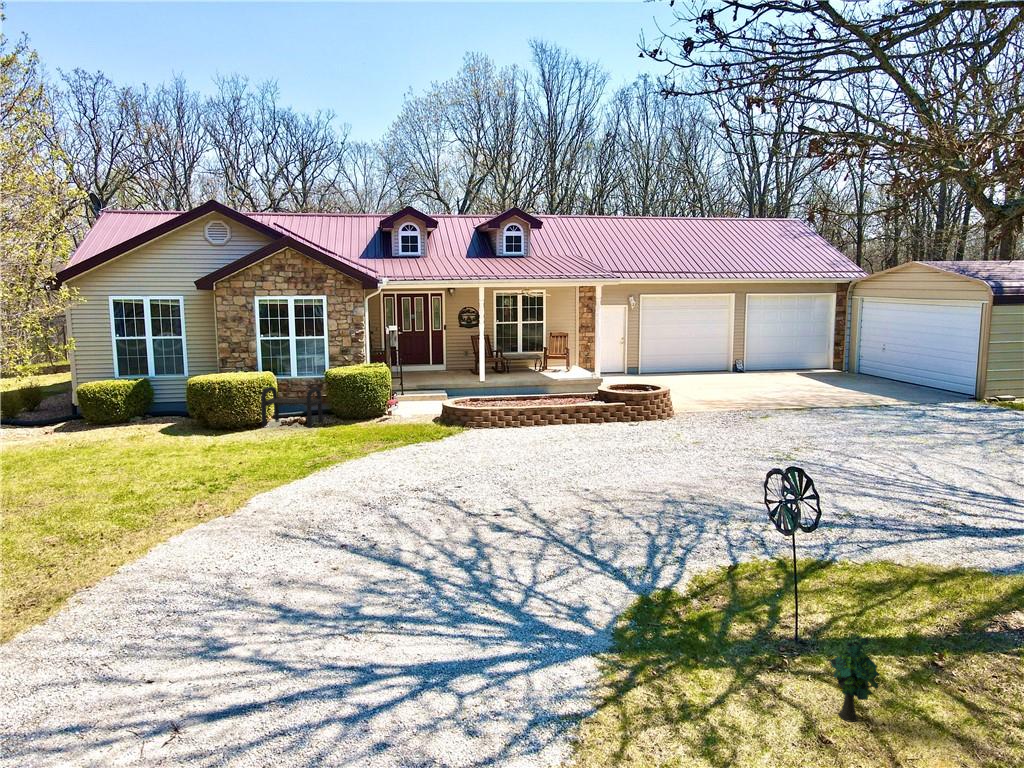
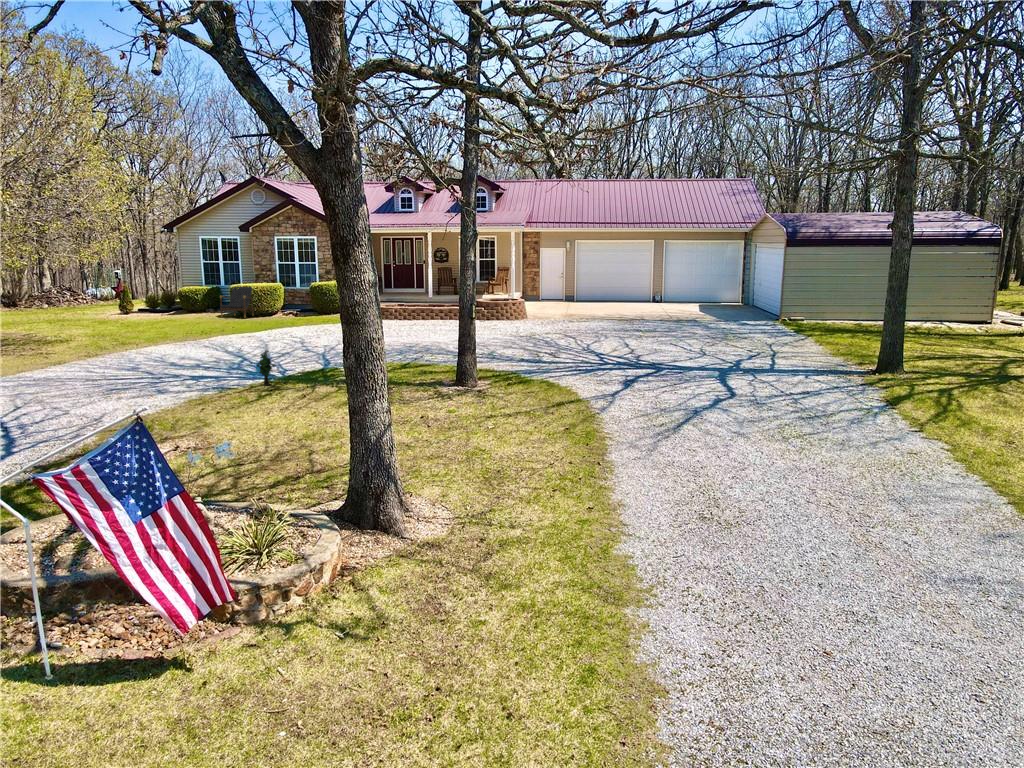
lounge chair: none [195,383,245,439] -> present [220,287,253,318]
bench: present [261,387,323,428] -> none [264,291,303,316]

